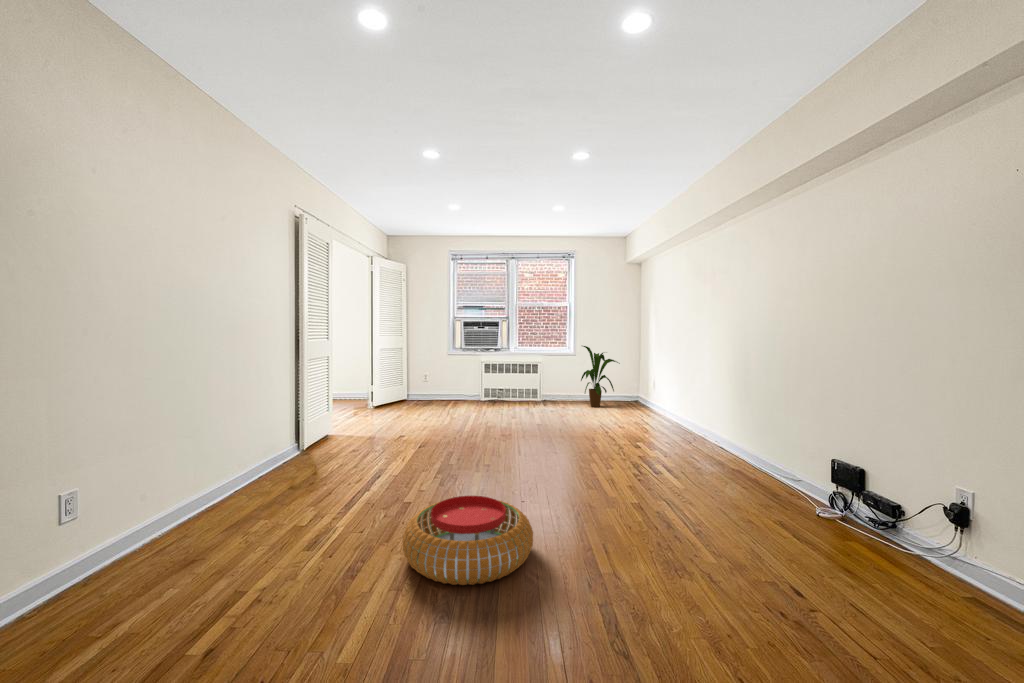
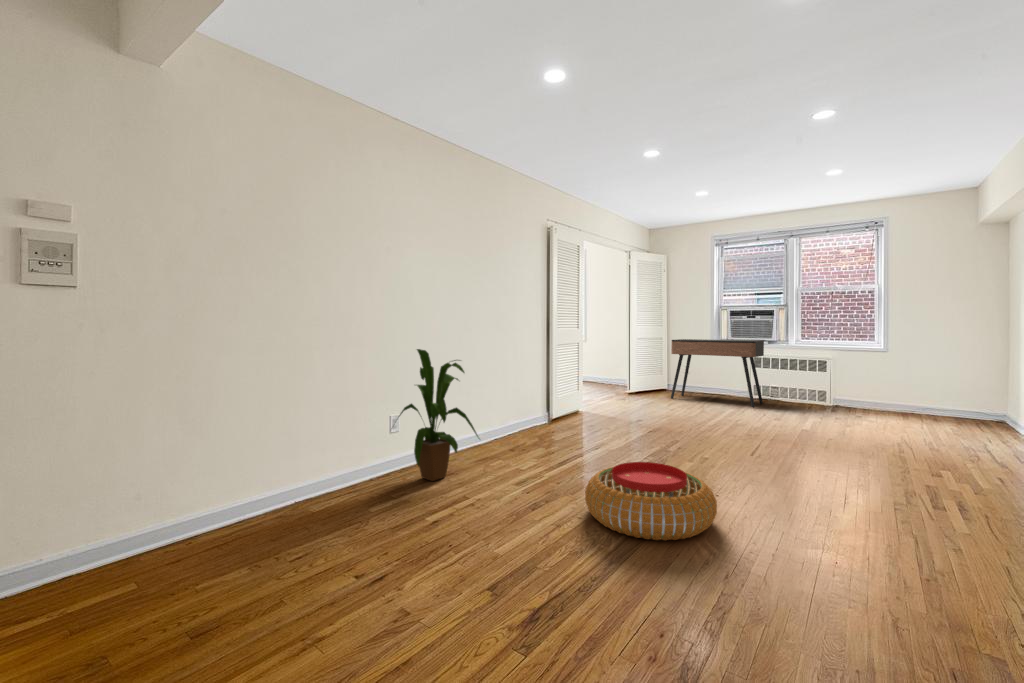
house plant: present [581,346,620,407] -> present [399,349,478,481]
console table: none [414,348,494,410] -> present [671,339,764,407]

